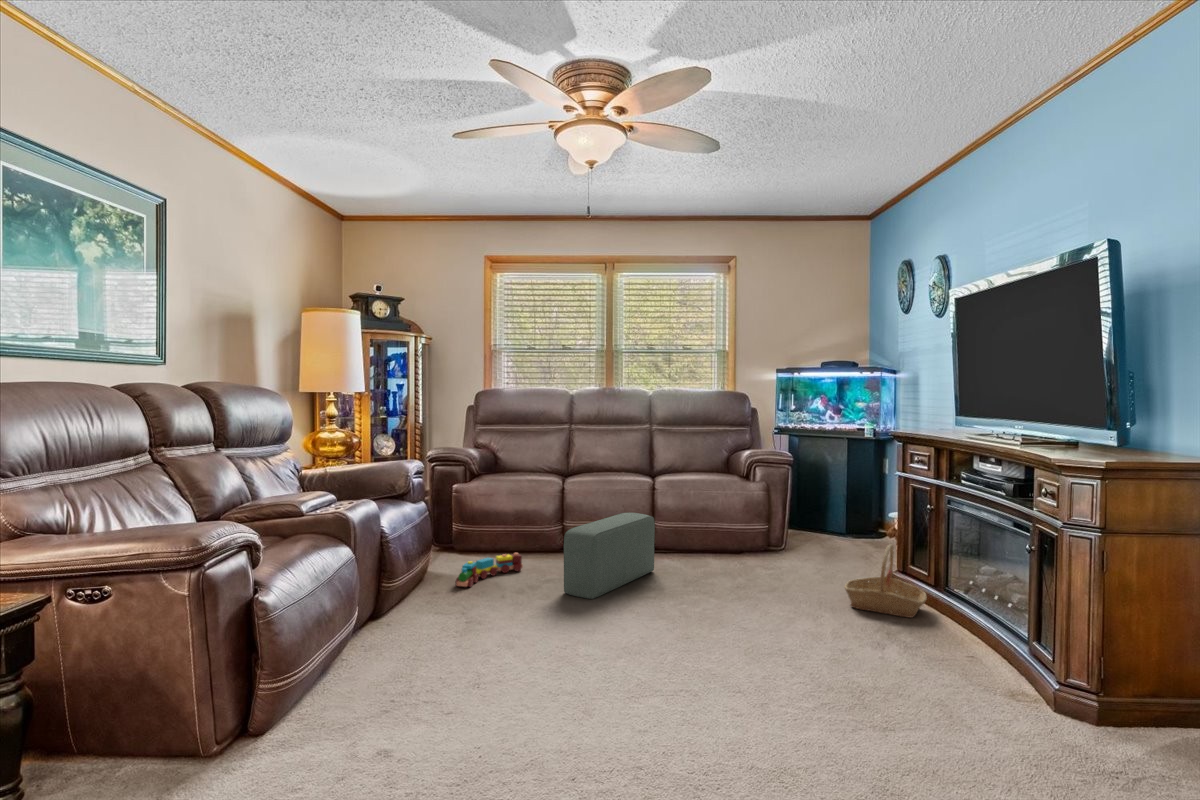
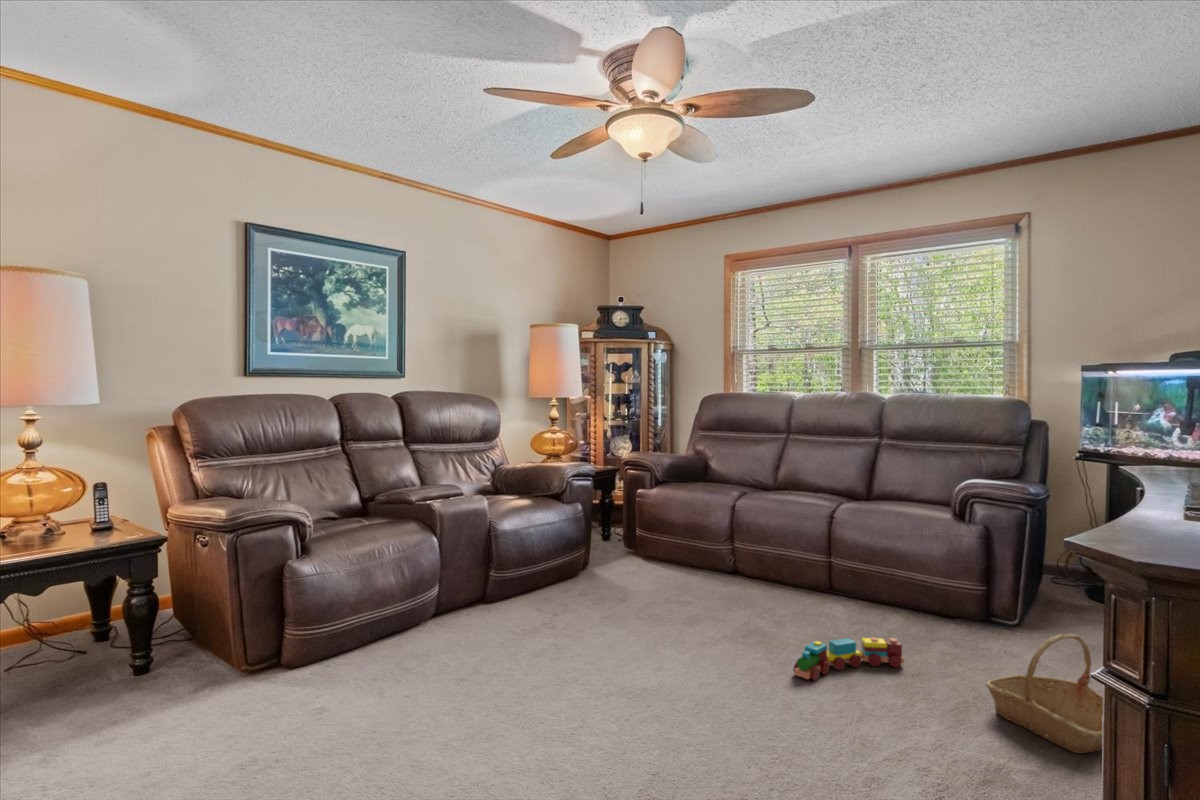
pouf: present [564,513,655,599] -> none [668,536,800,623]
toy train: present [455,553,523,587] -> present [794,637,904,681]

